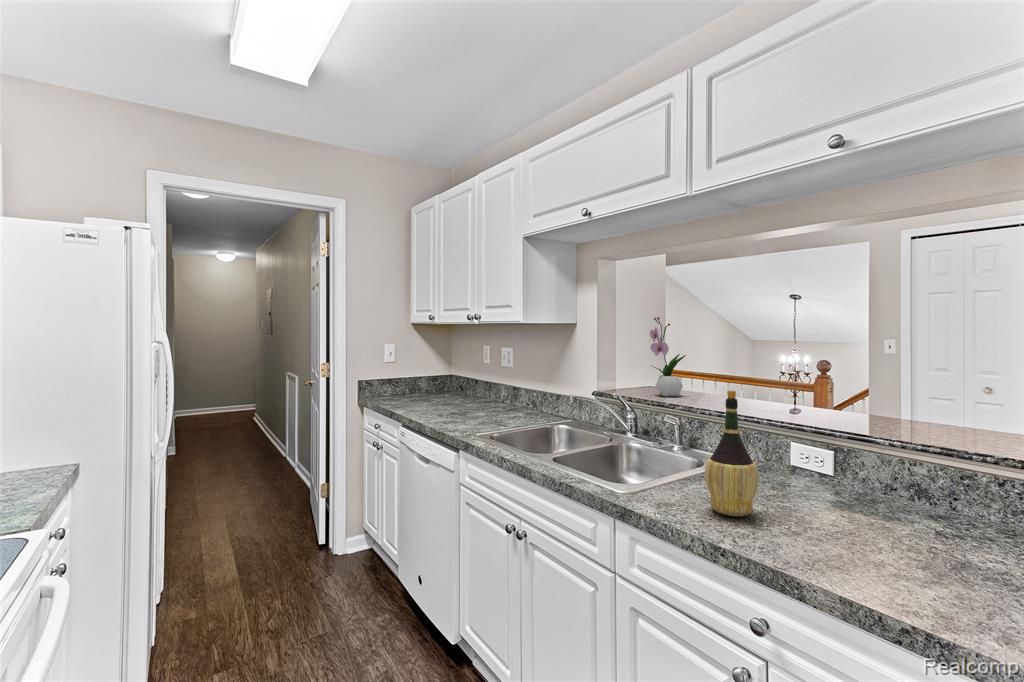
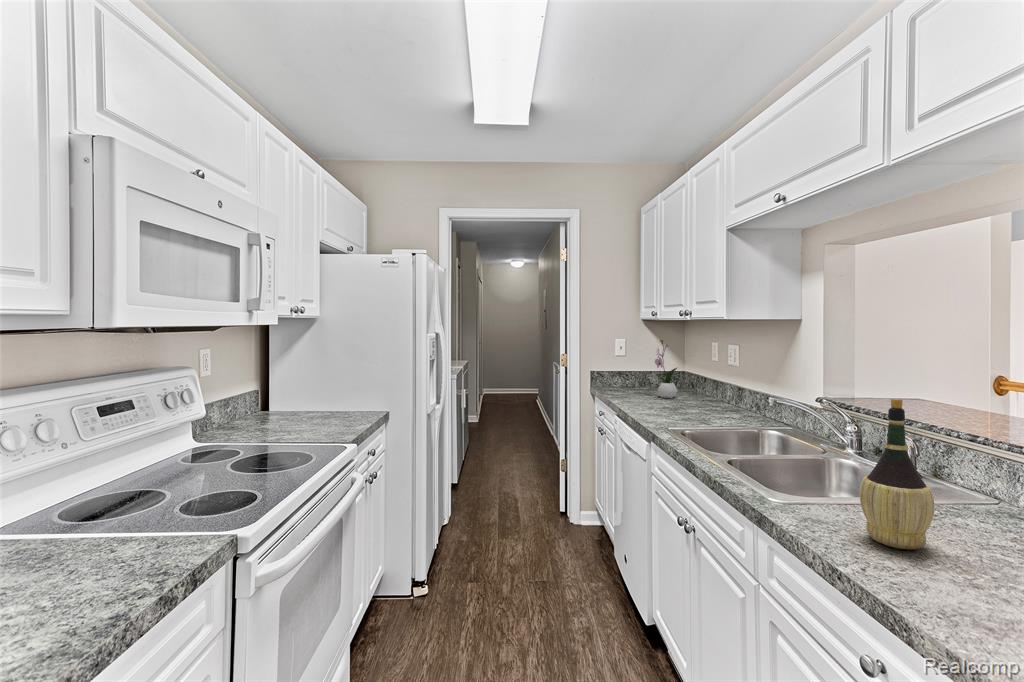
flower arrangement: present [650,317,686,396] -> present [655,340,678,398]

